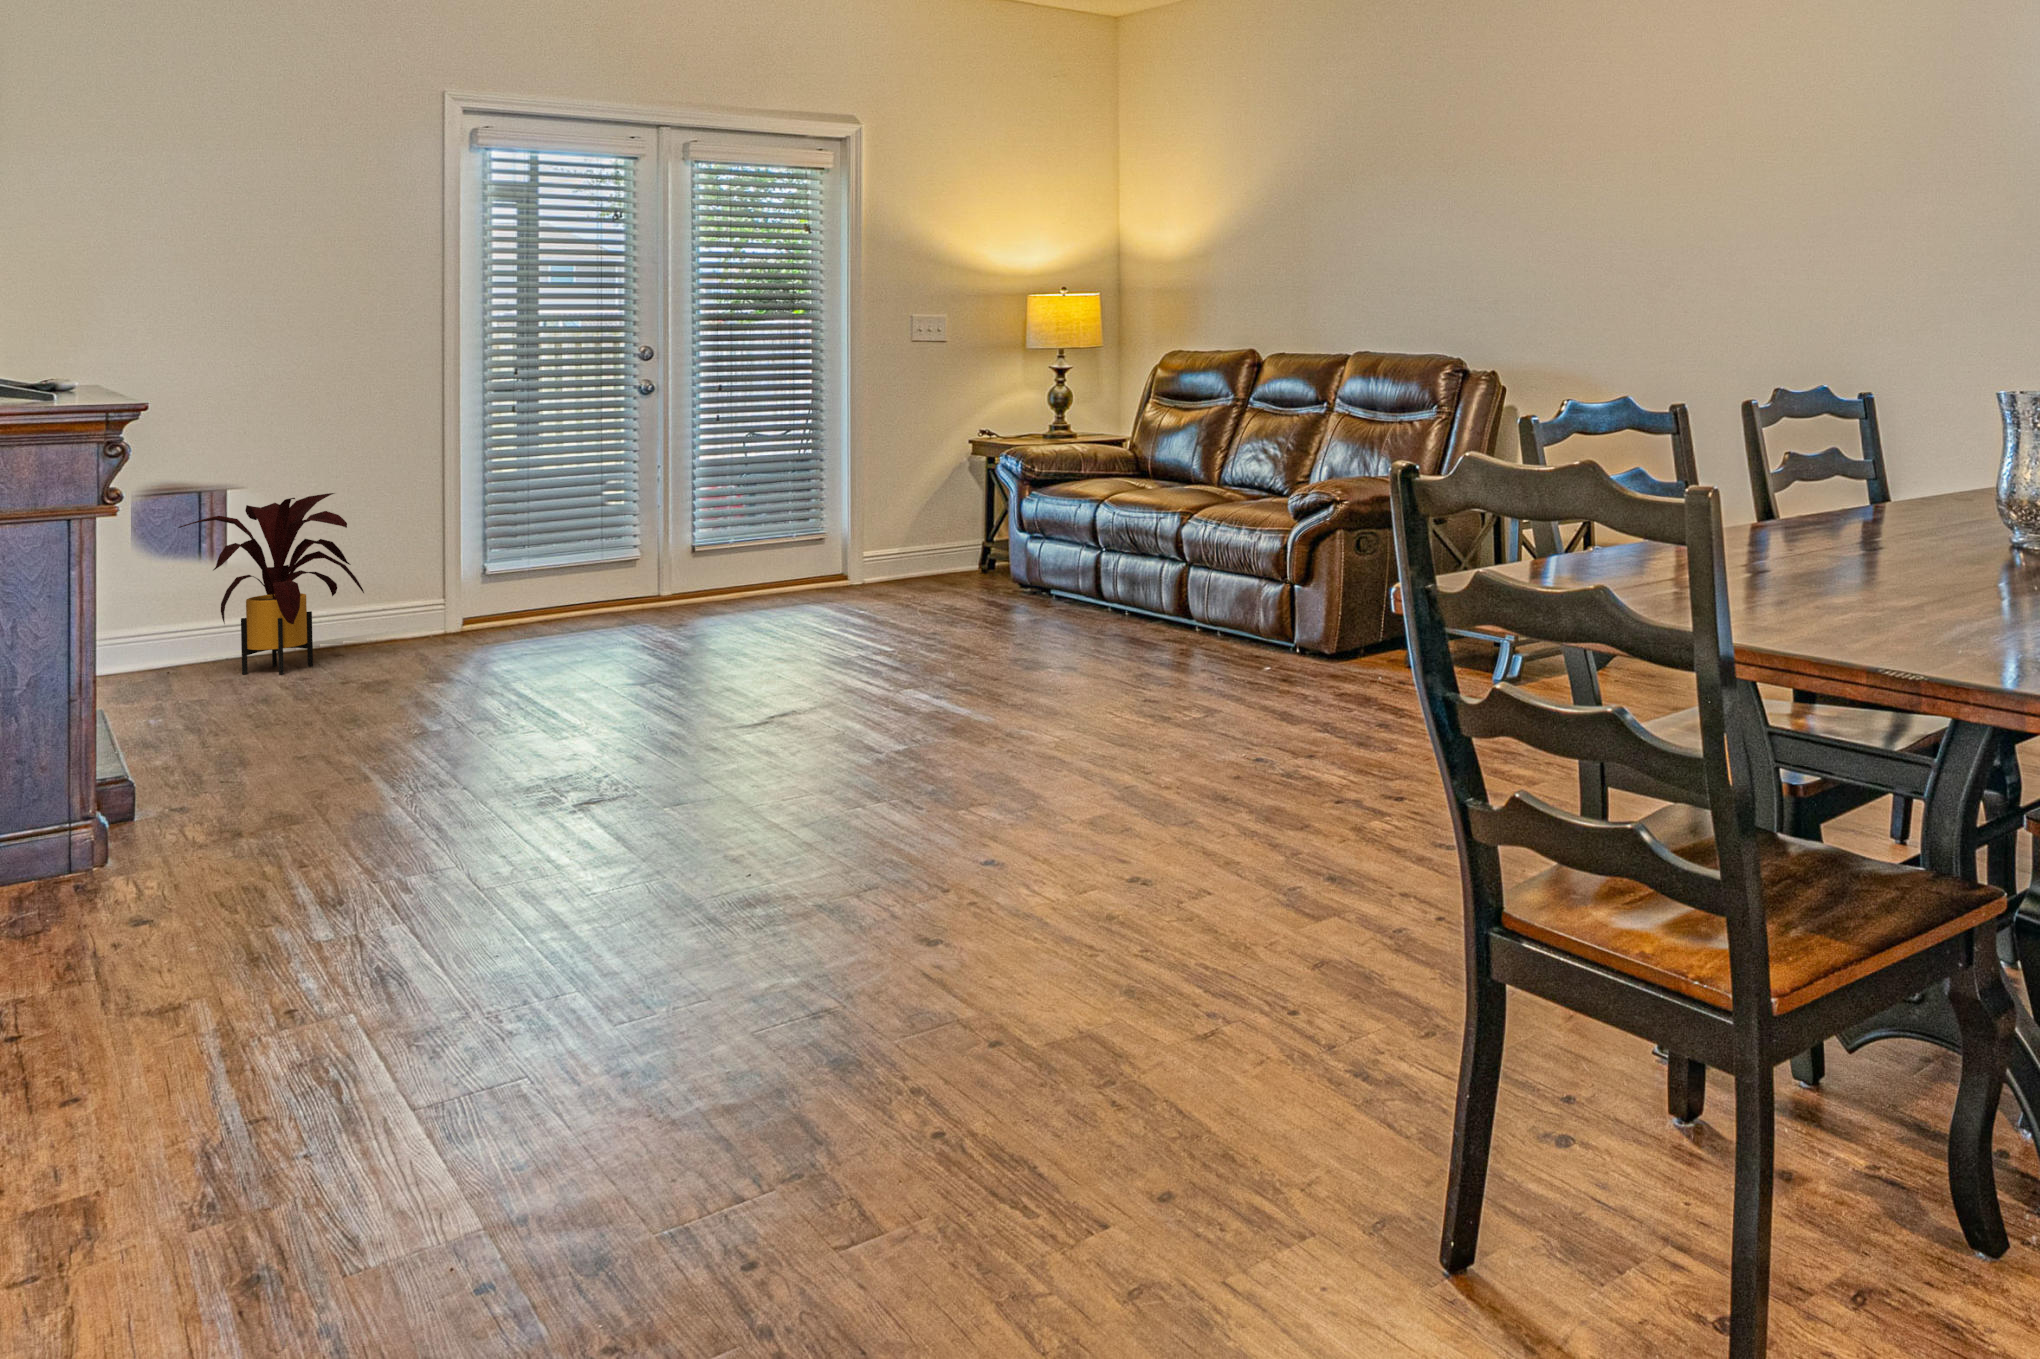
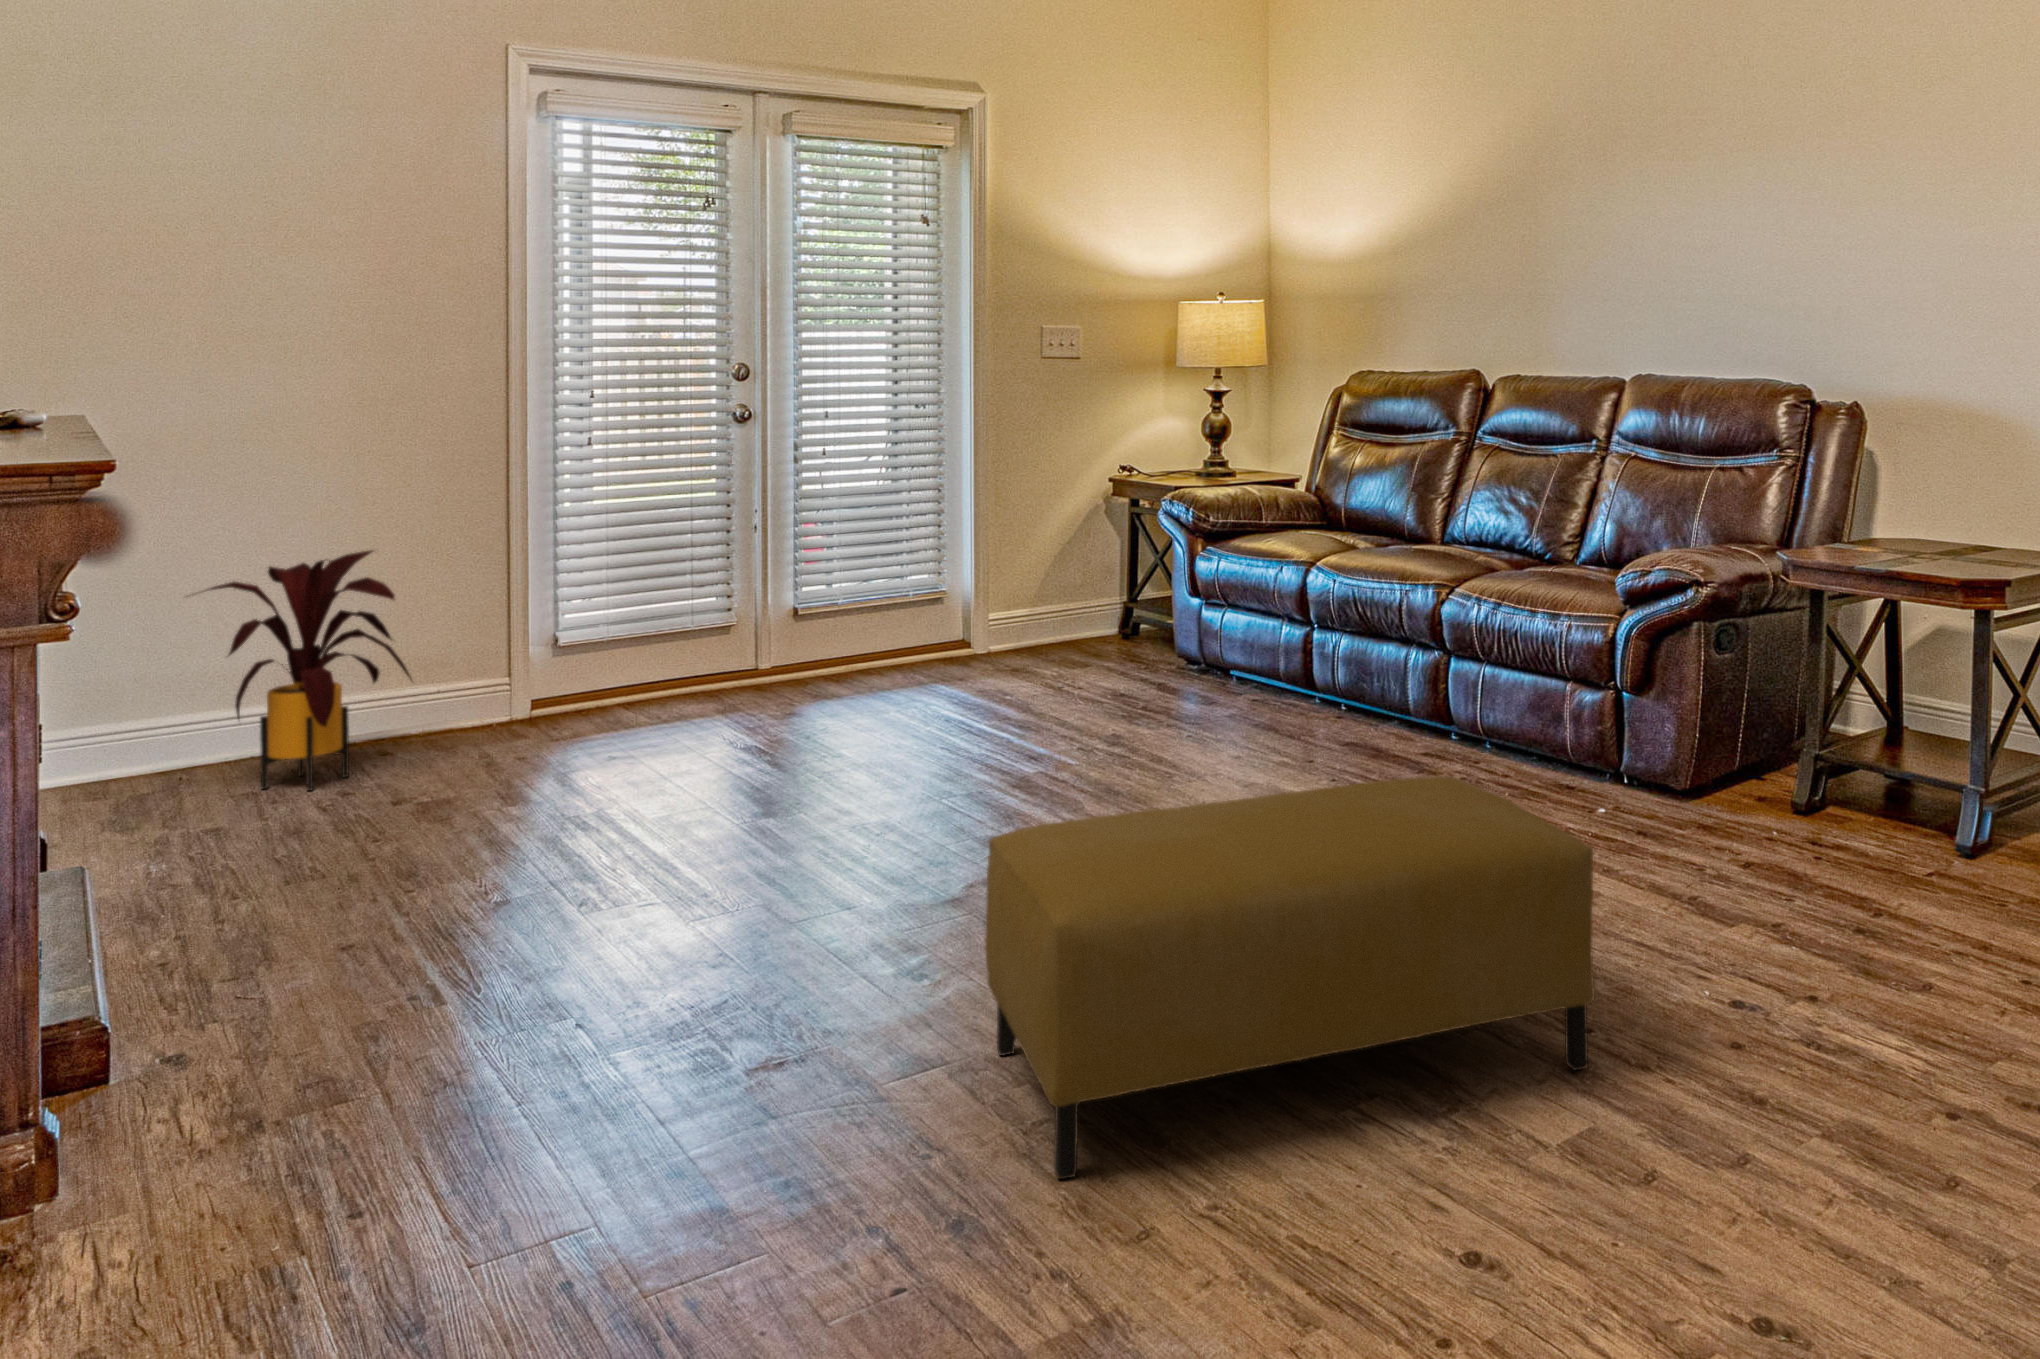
ottoman: none [734,616,1128,836] -> present [985,776,1595,1179]

